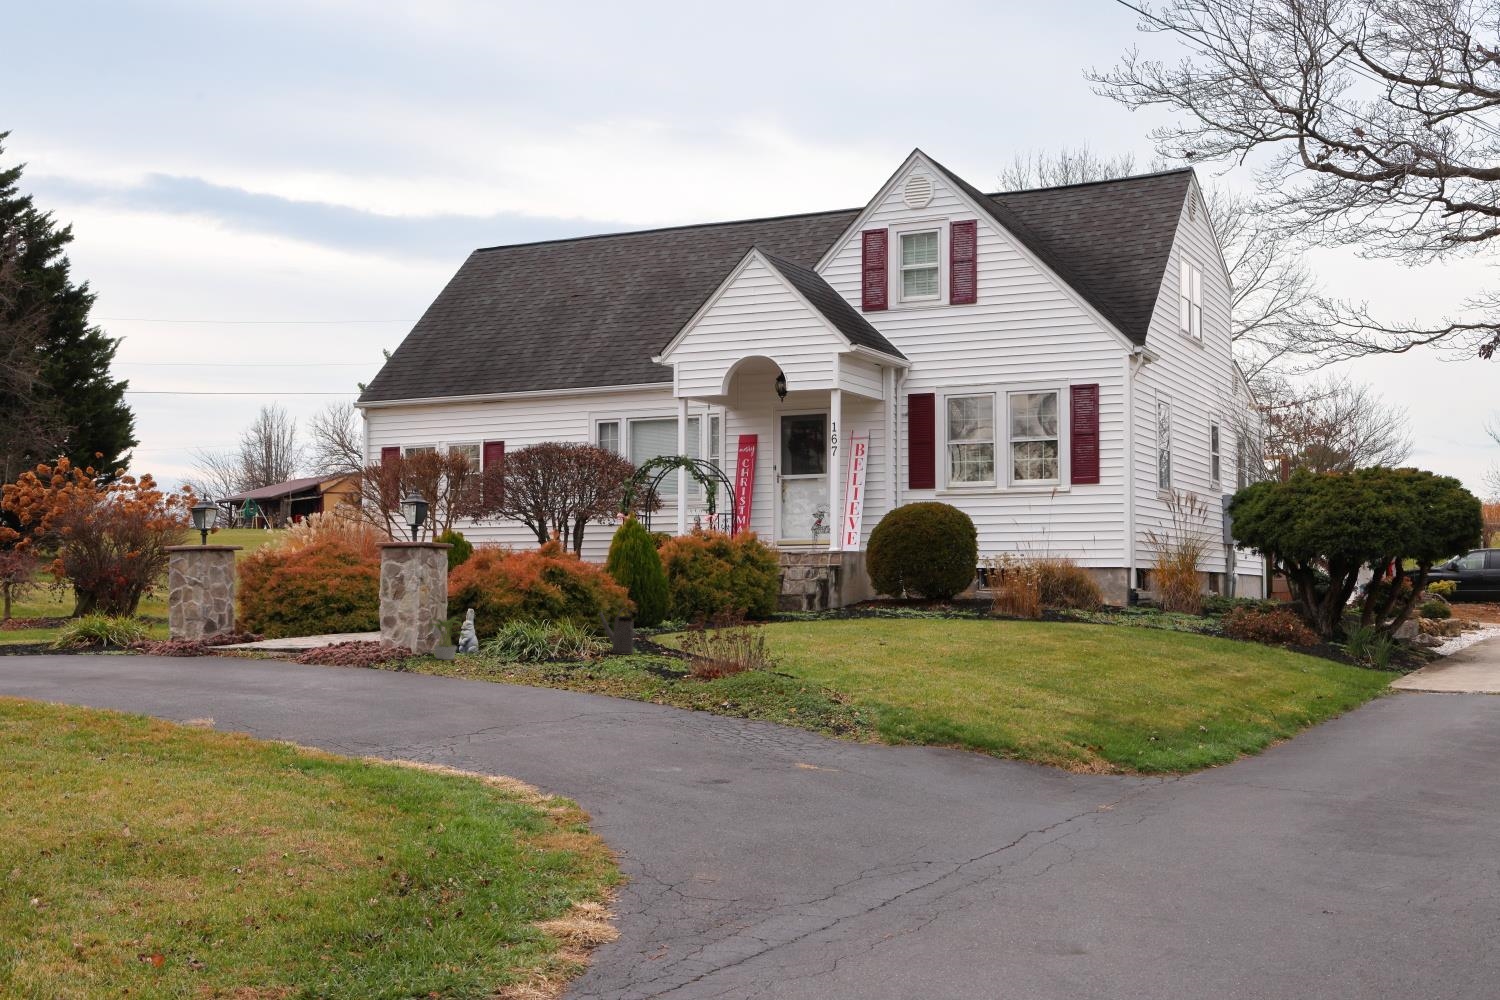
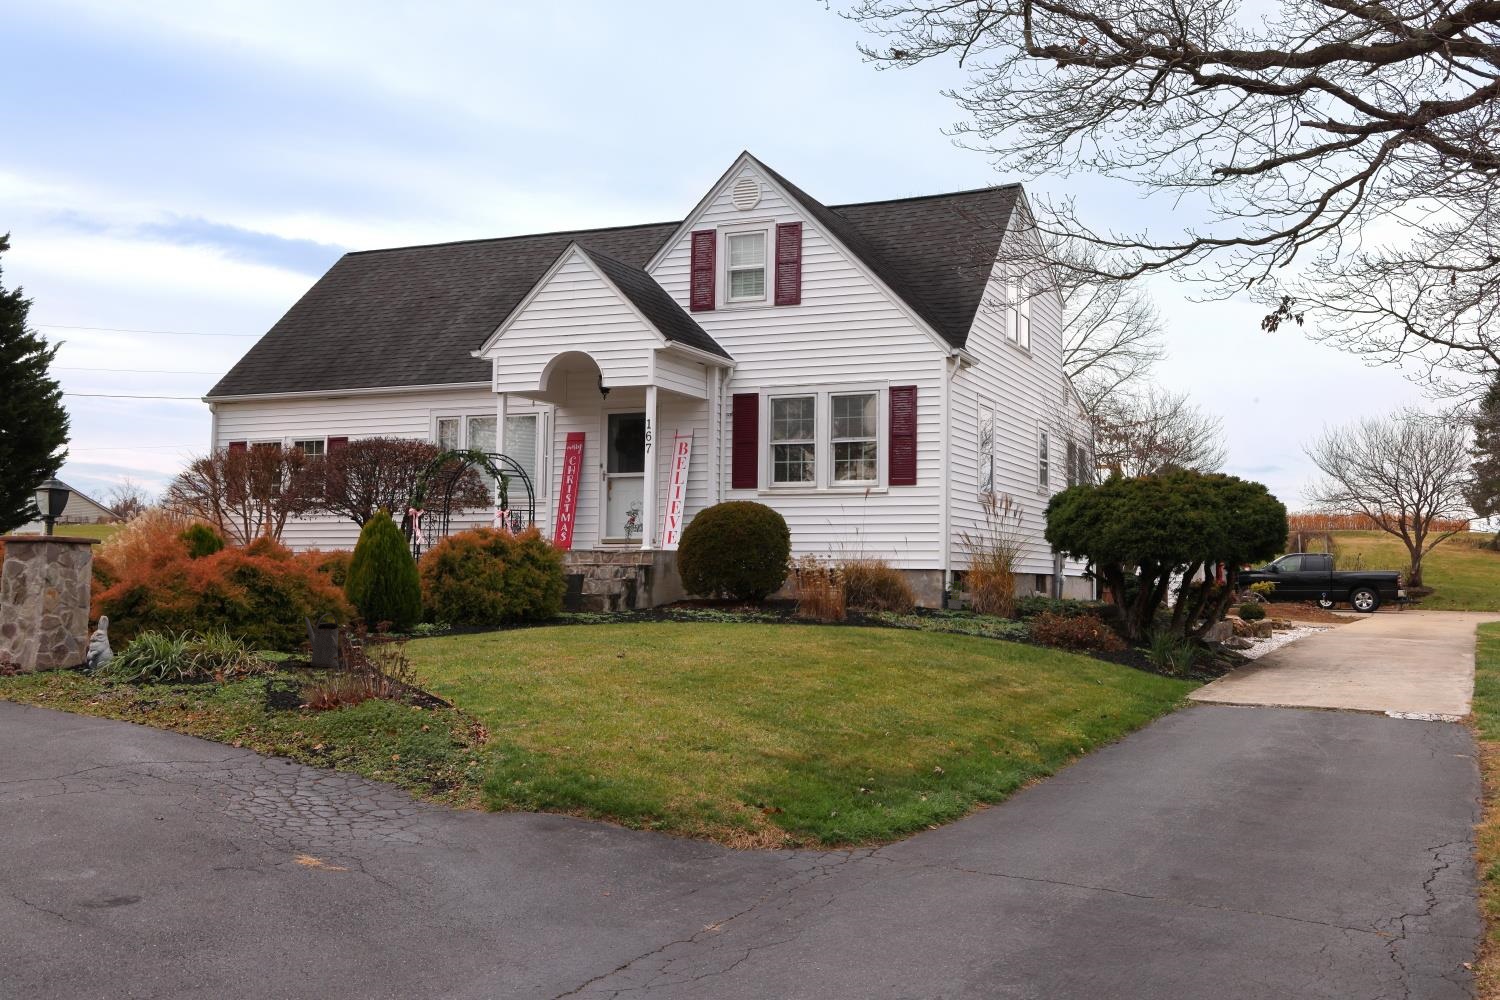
potted plant: present [431,617,464,660] -> present [941,581,968,609]

